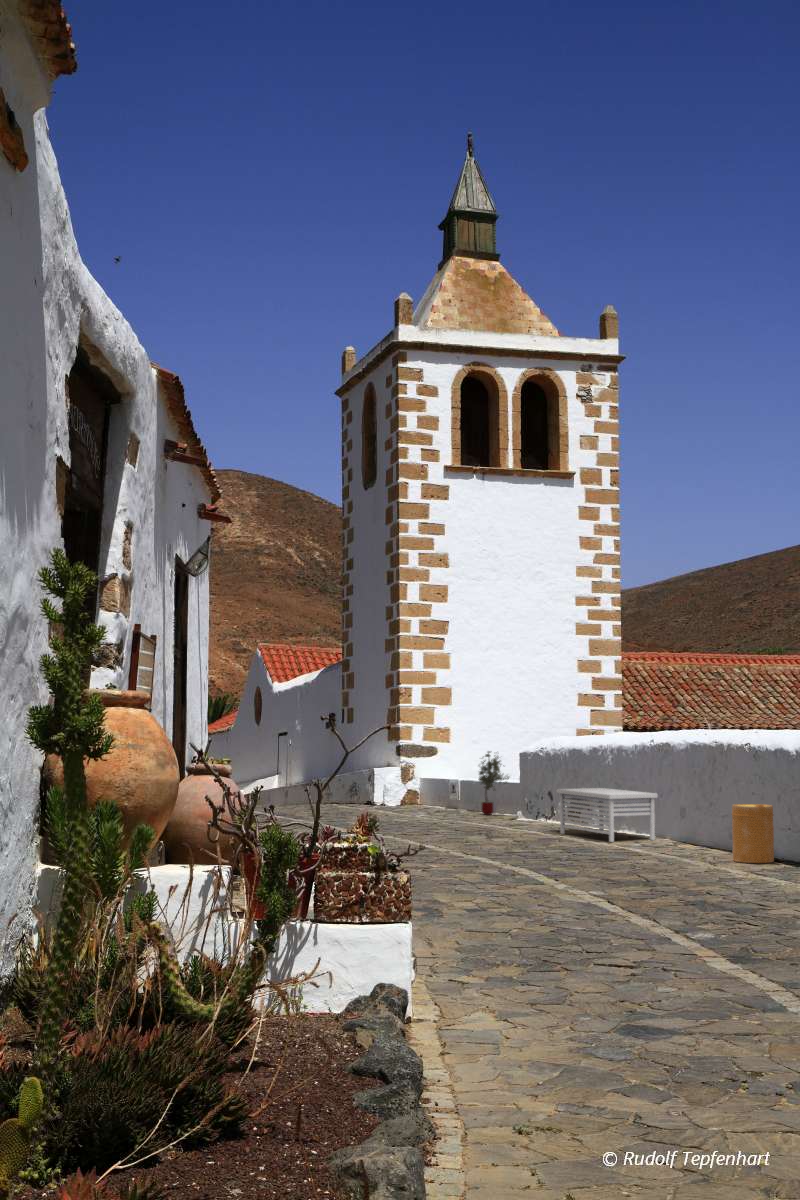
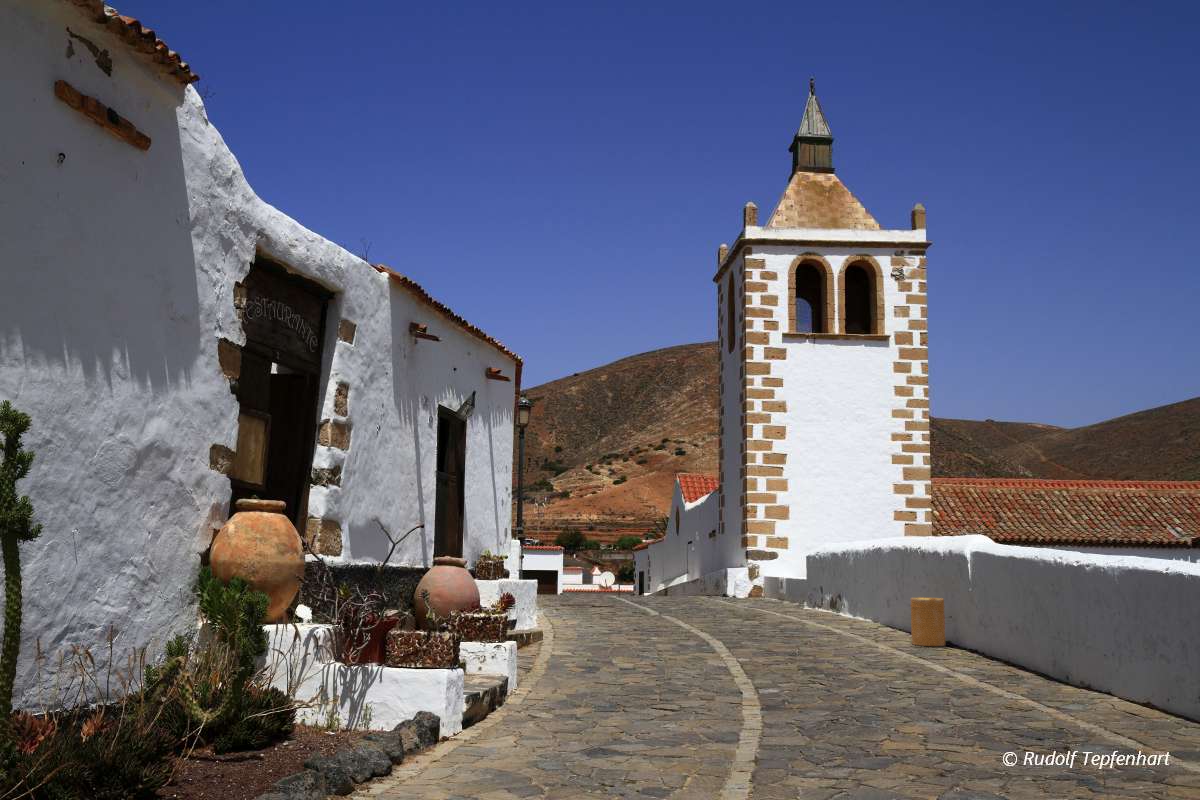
potted tree: present [478,751,509,815] -> none [779,554,807,605]
storage bench: present [557,788,658,842] -> none [813,584,883,627]

